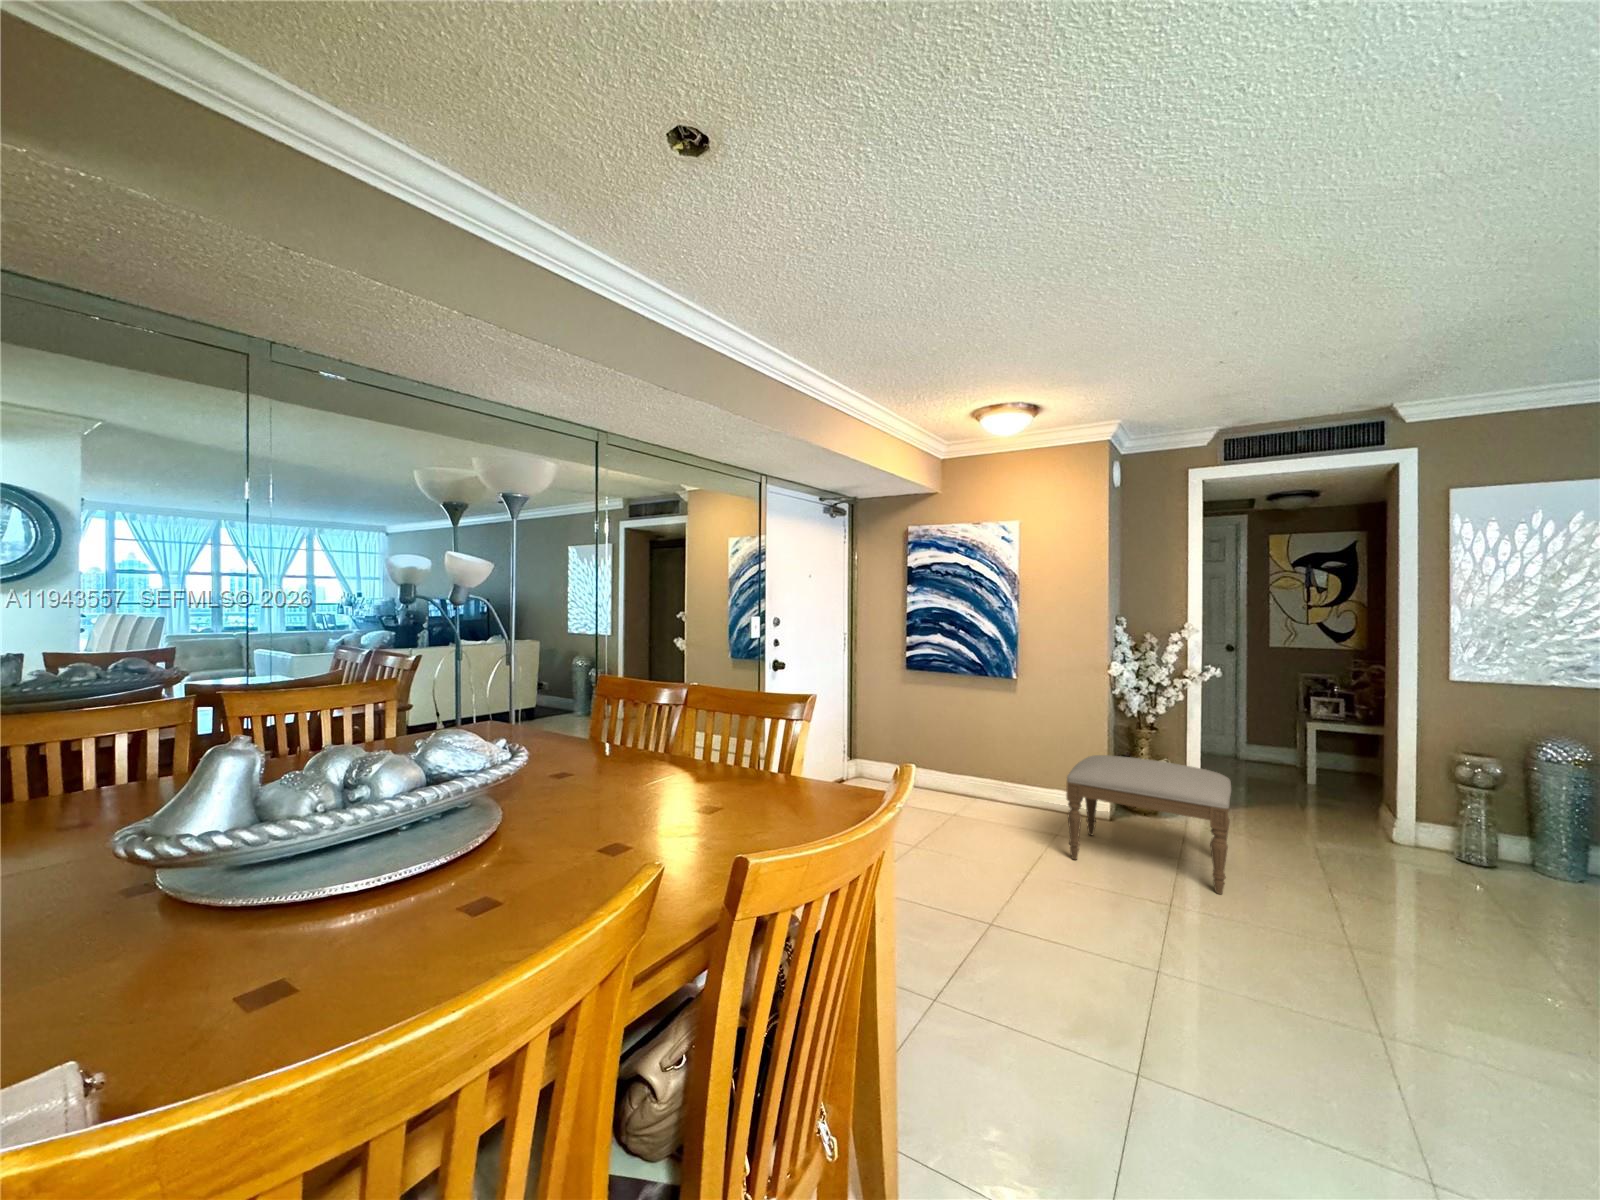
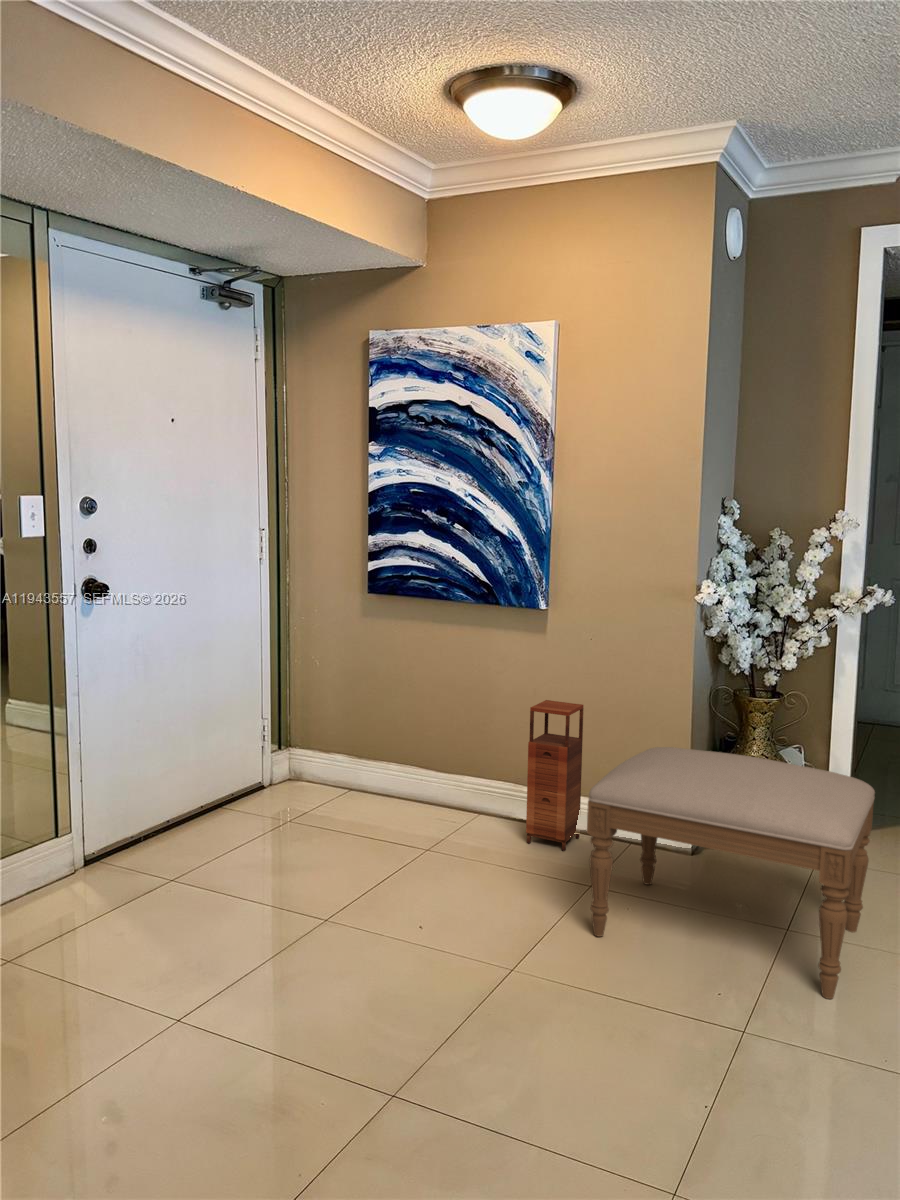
storage cabinet: none [1010,729,1041,817] -> present [526,700,584,851]

